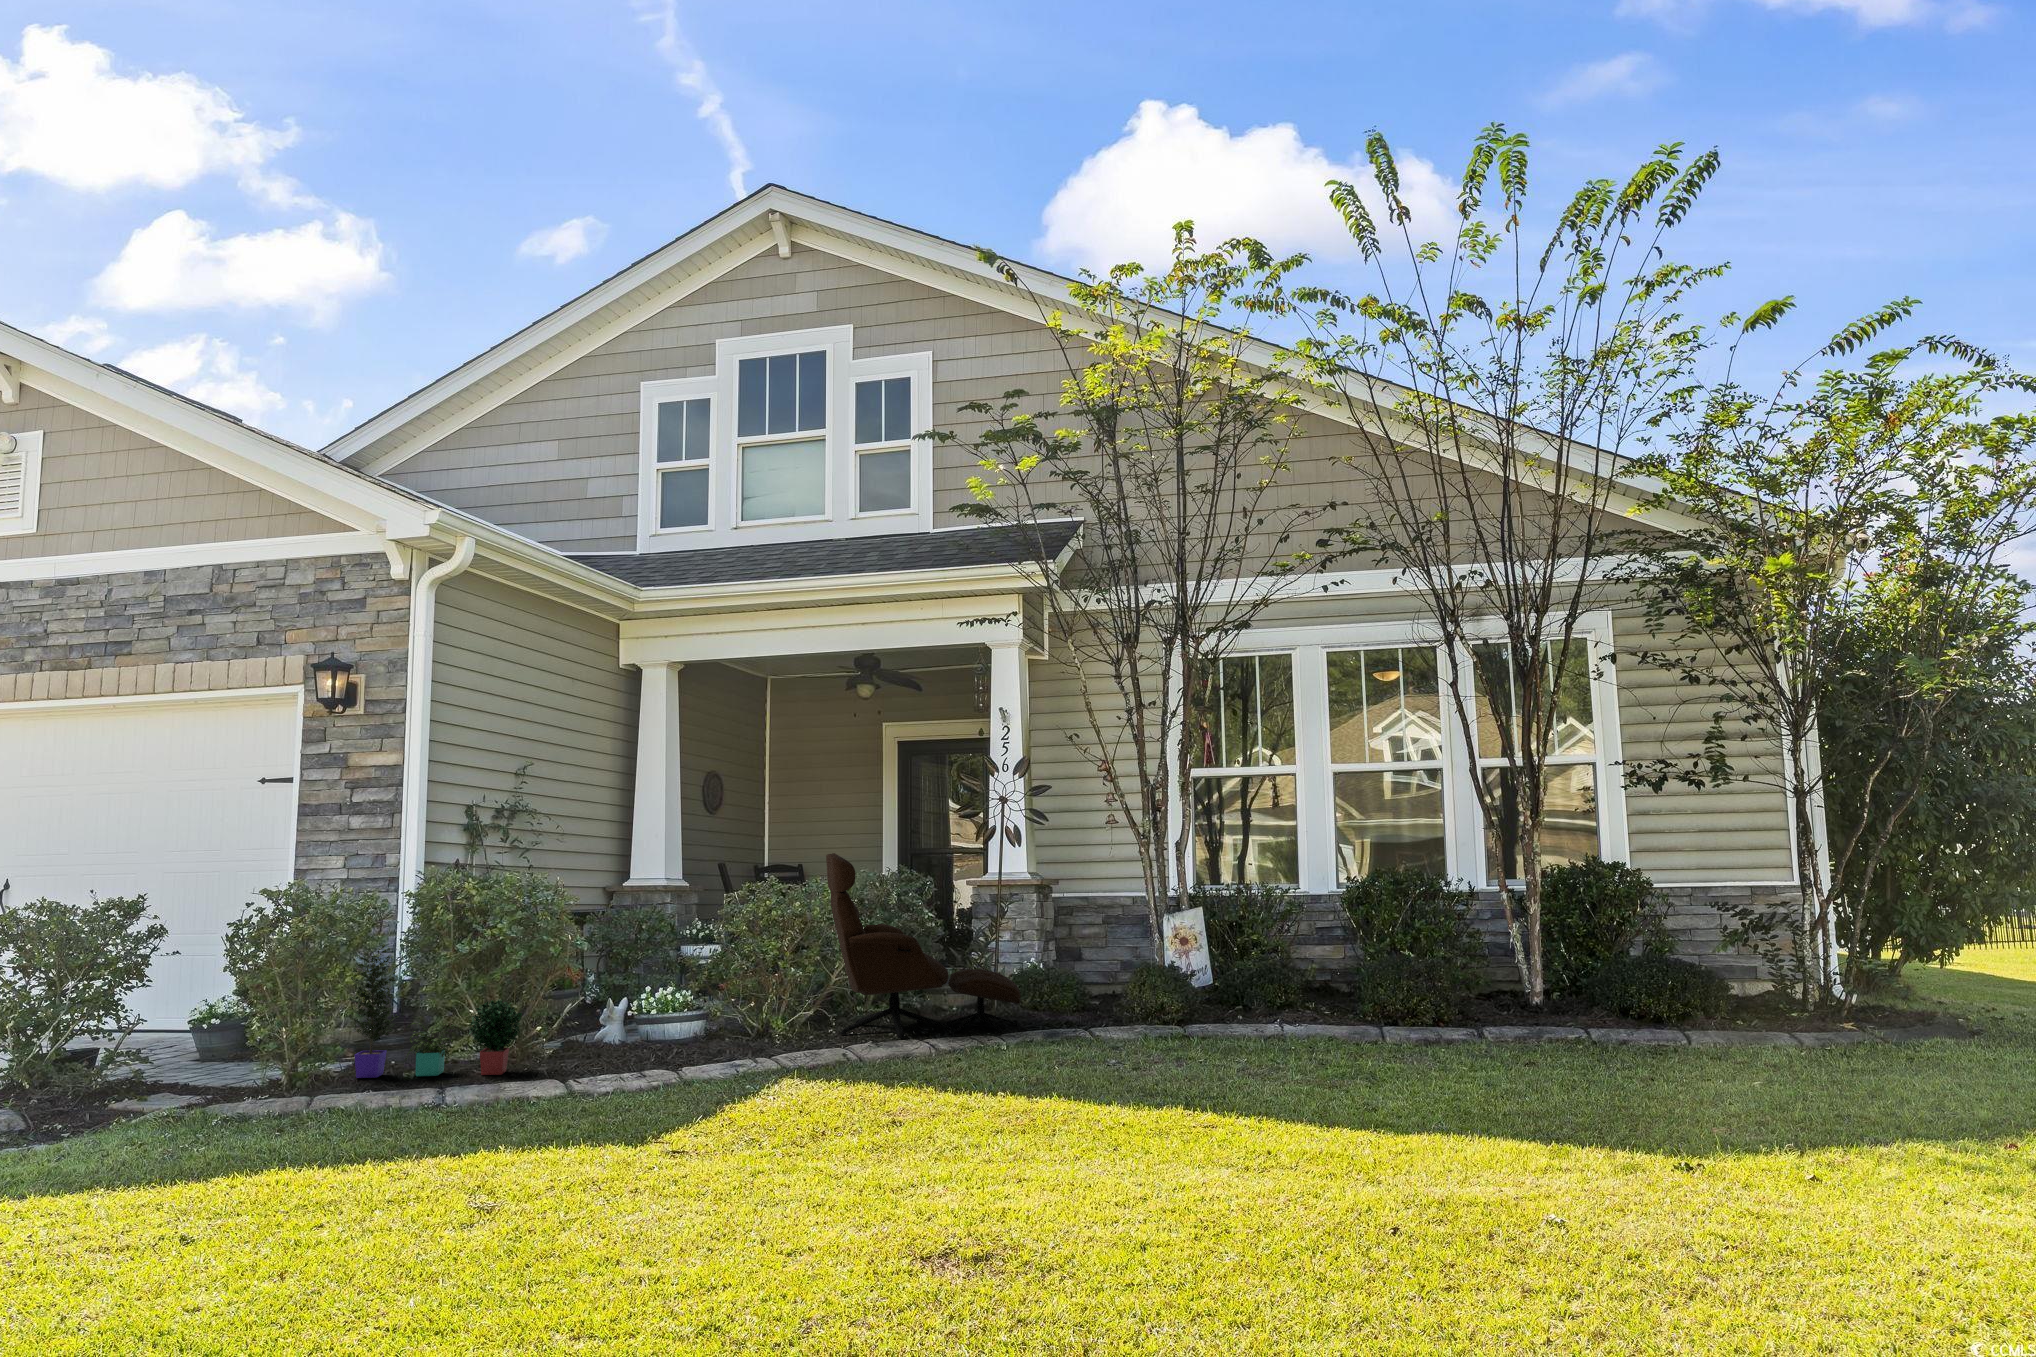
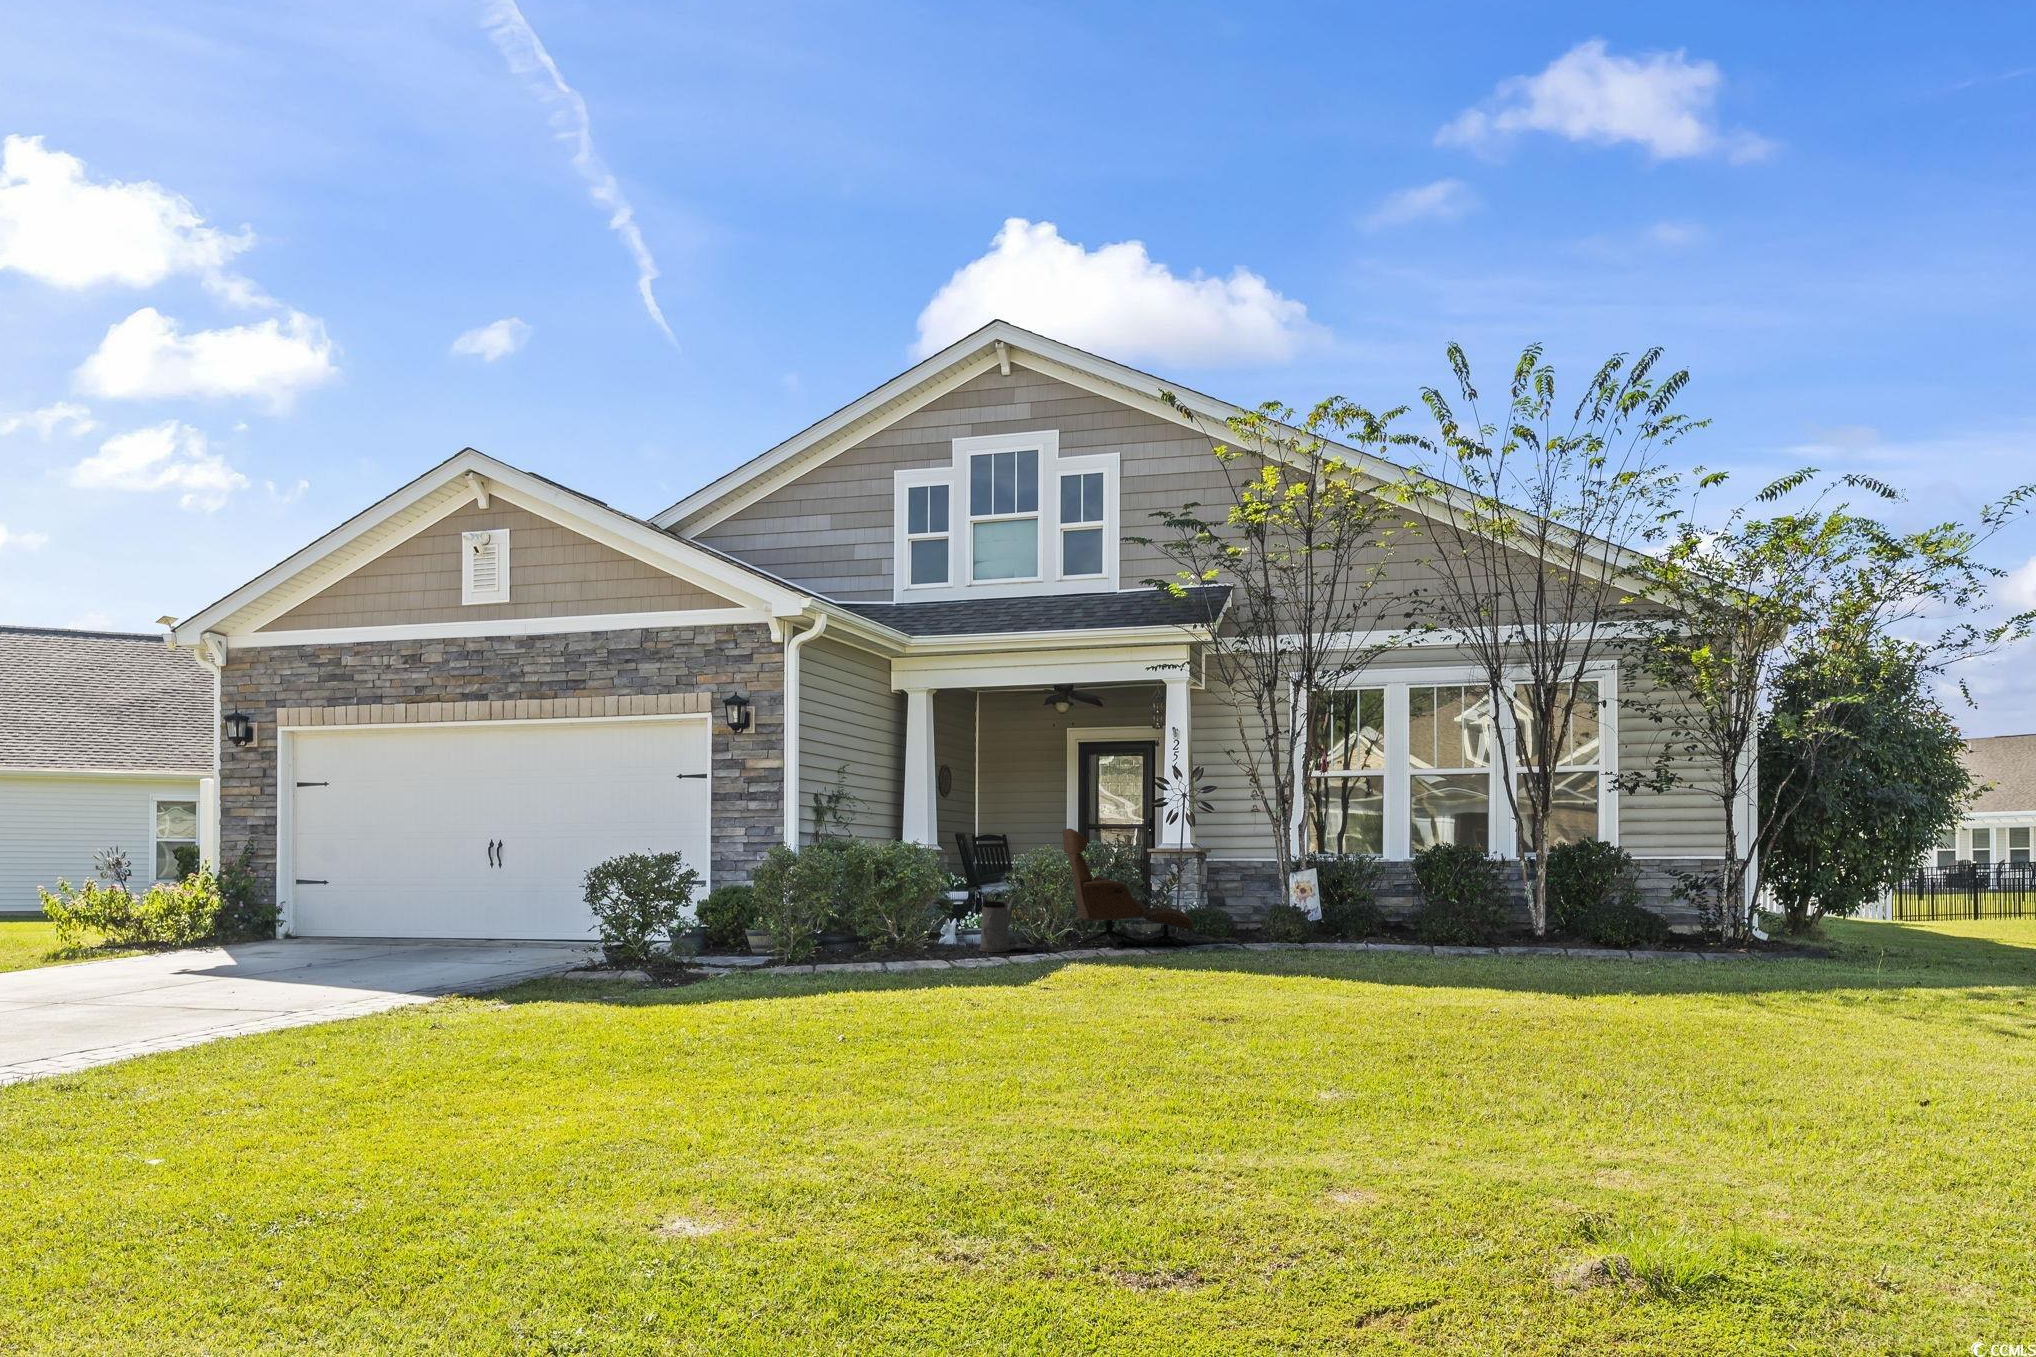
potted plant: present [347,944,522,1078] -> none [791,880,895,960]
watering can: none [681,951,748,1051] -> present [979,890,1015,952]

